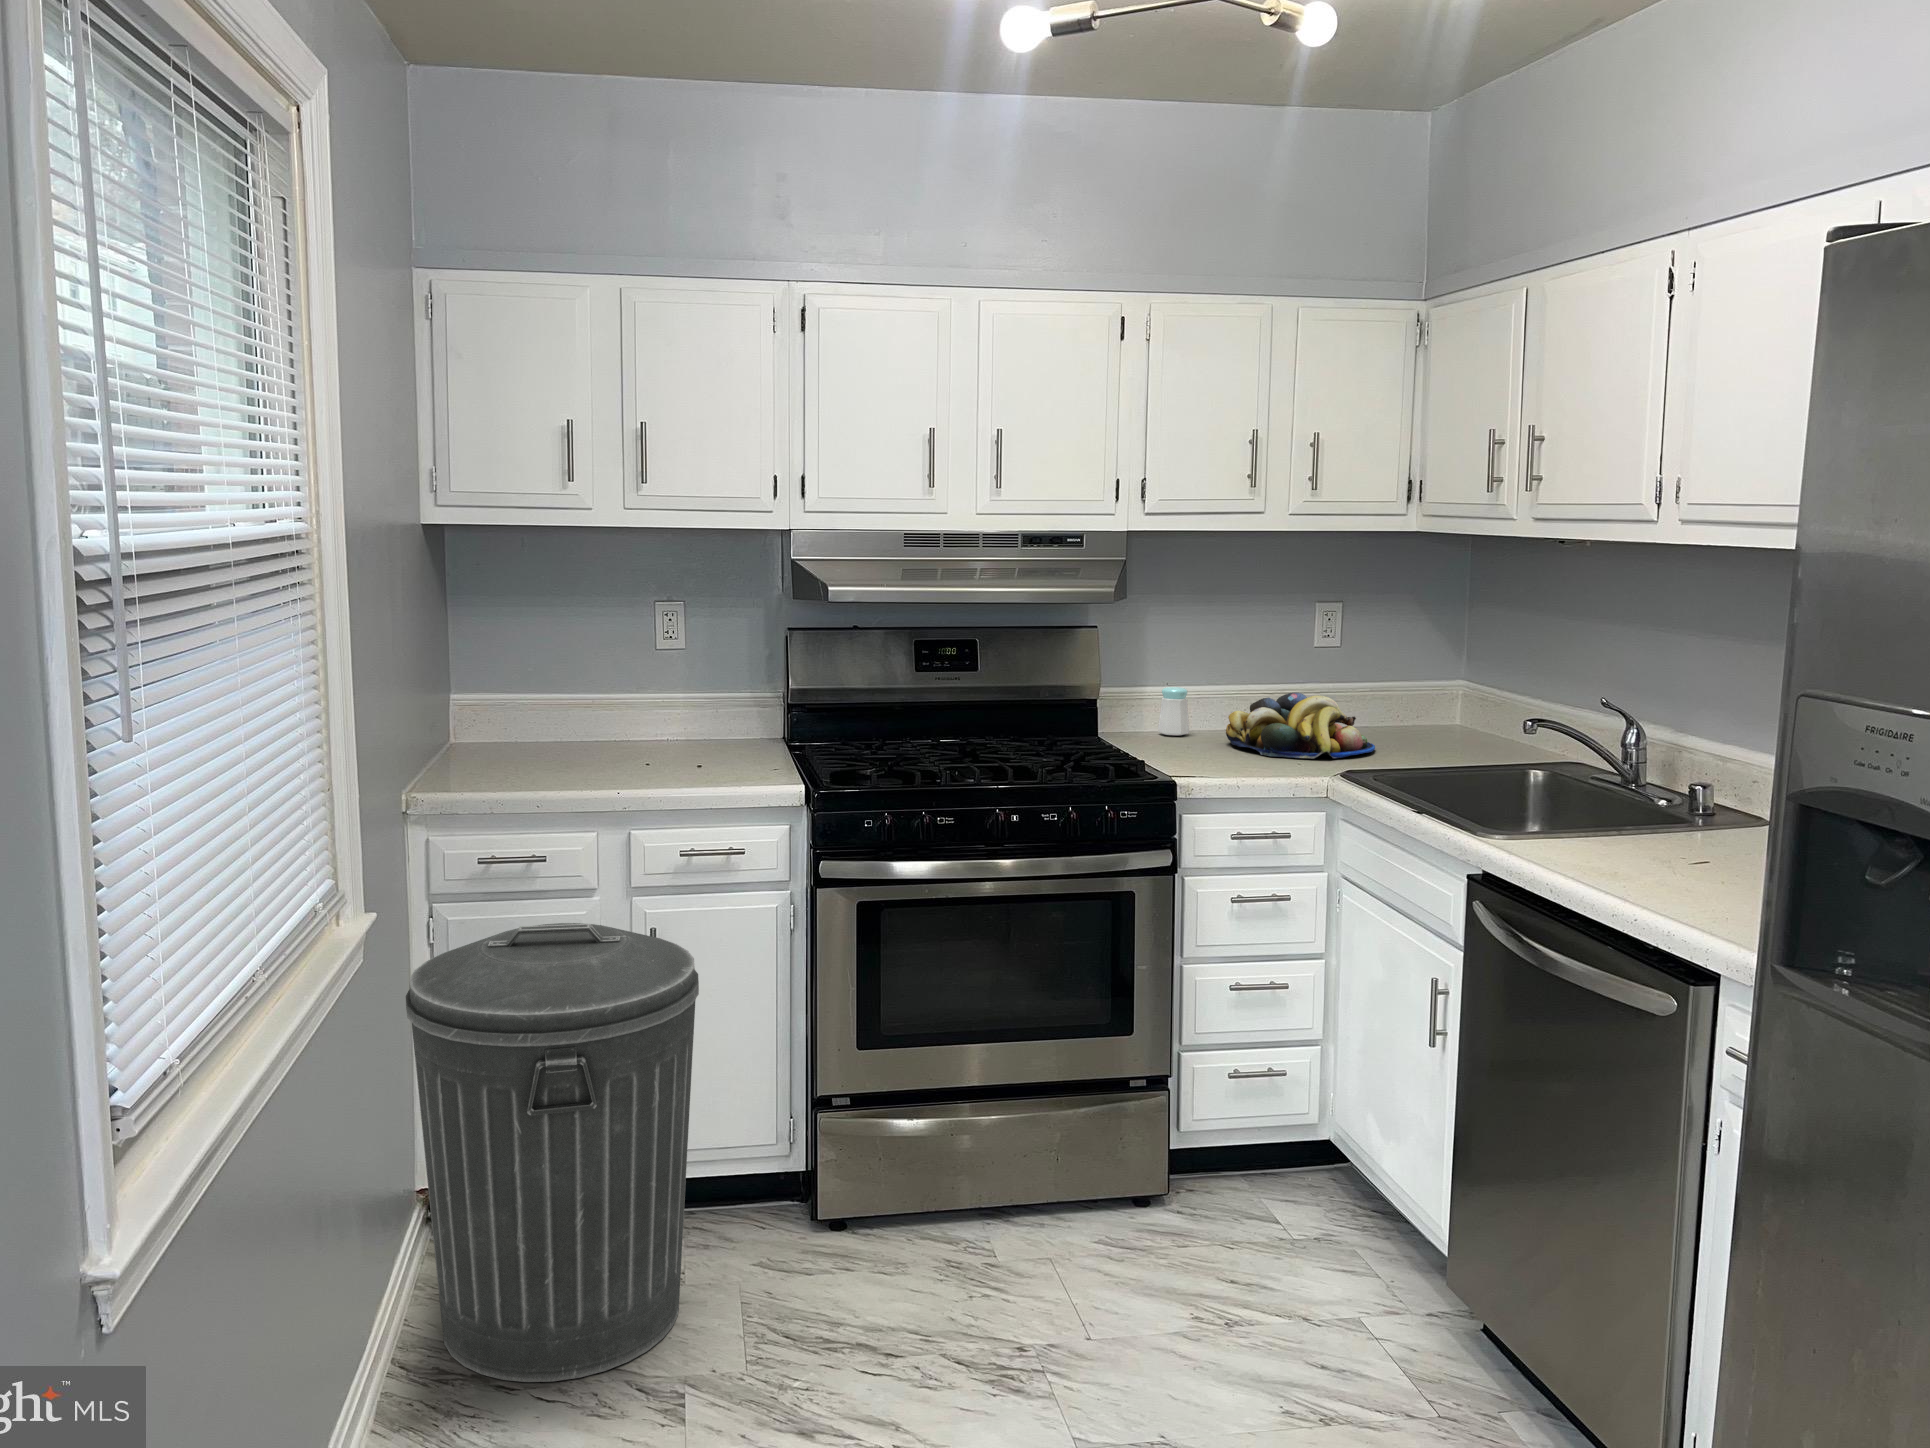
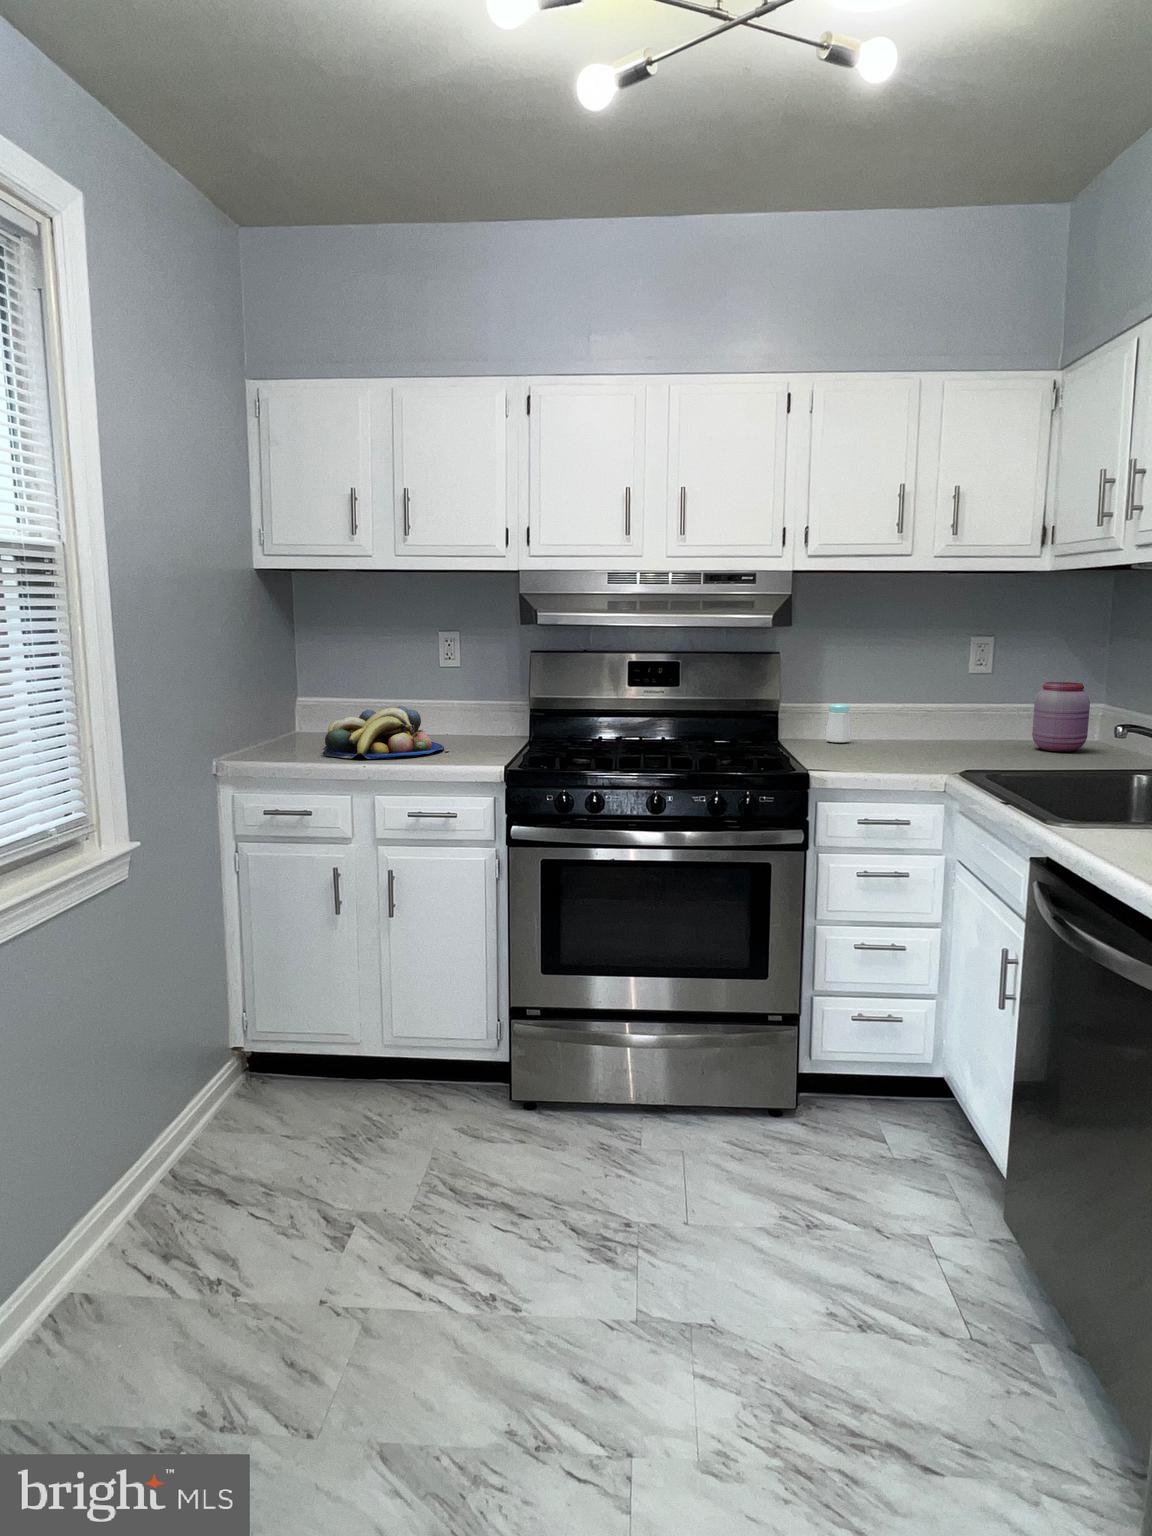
jar: none [1396,658,1459,740] -> present [1032,682,1090,752]
fruit bowl: present [1226,692,1375,759] -> present [324,706,444,759]
trash can: present [406,923,699,1382] -> none [175,862,399,1202]

